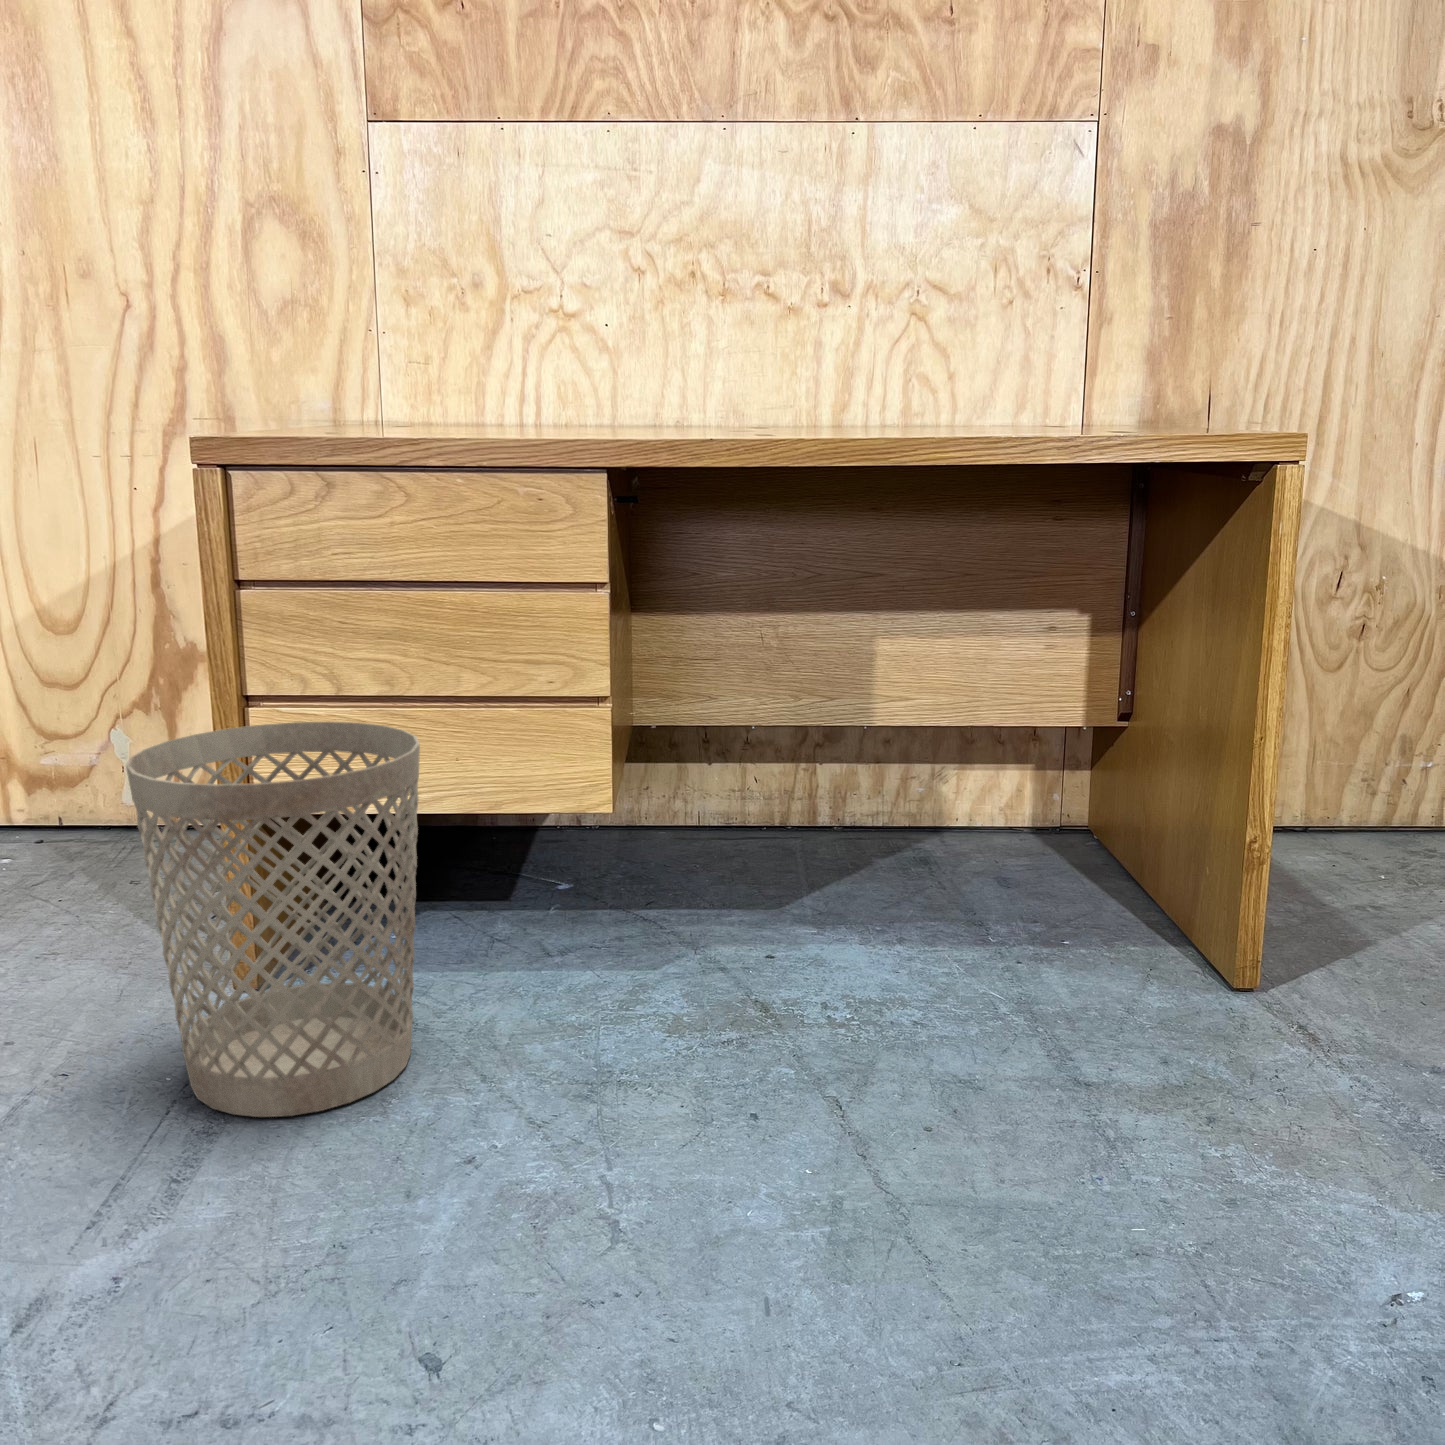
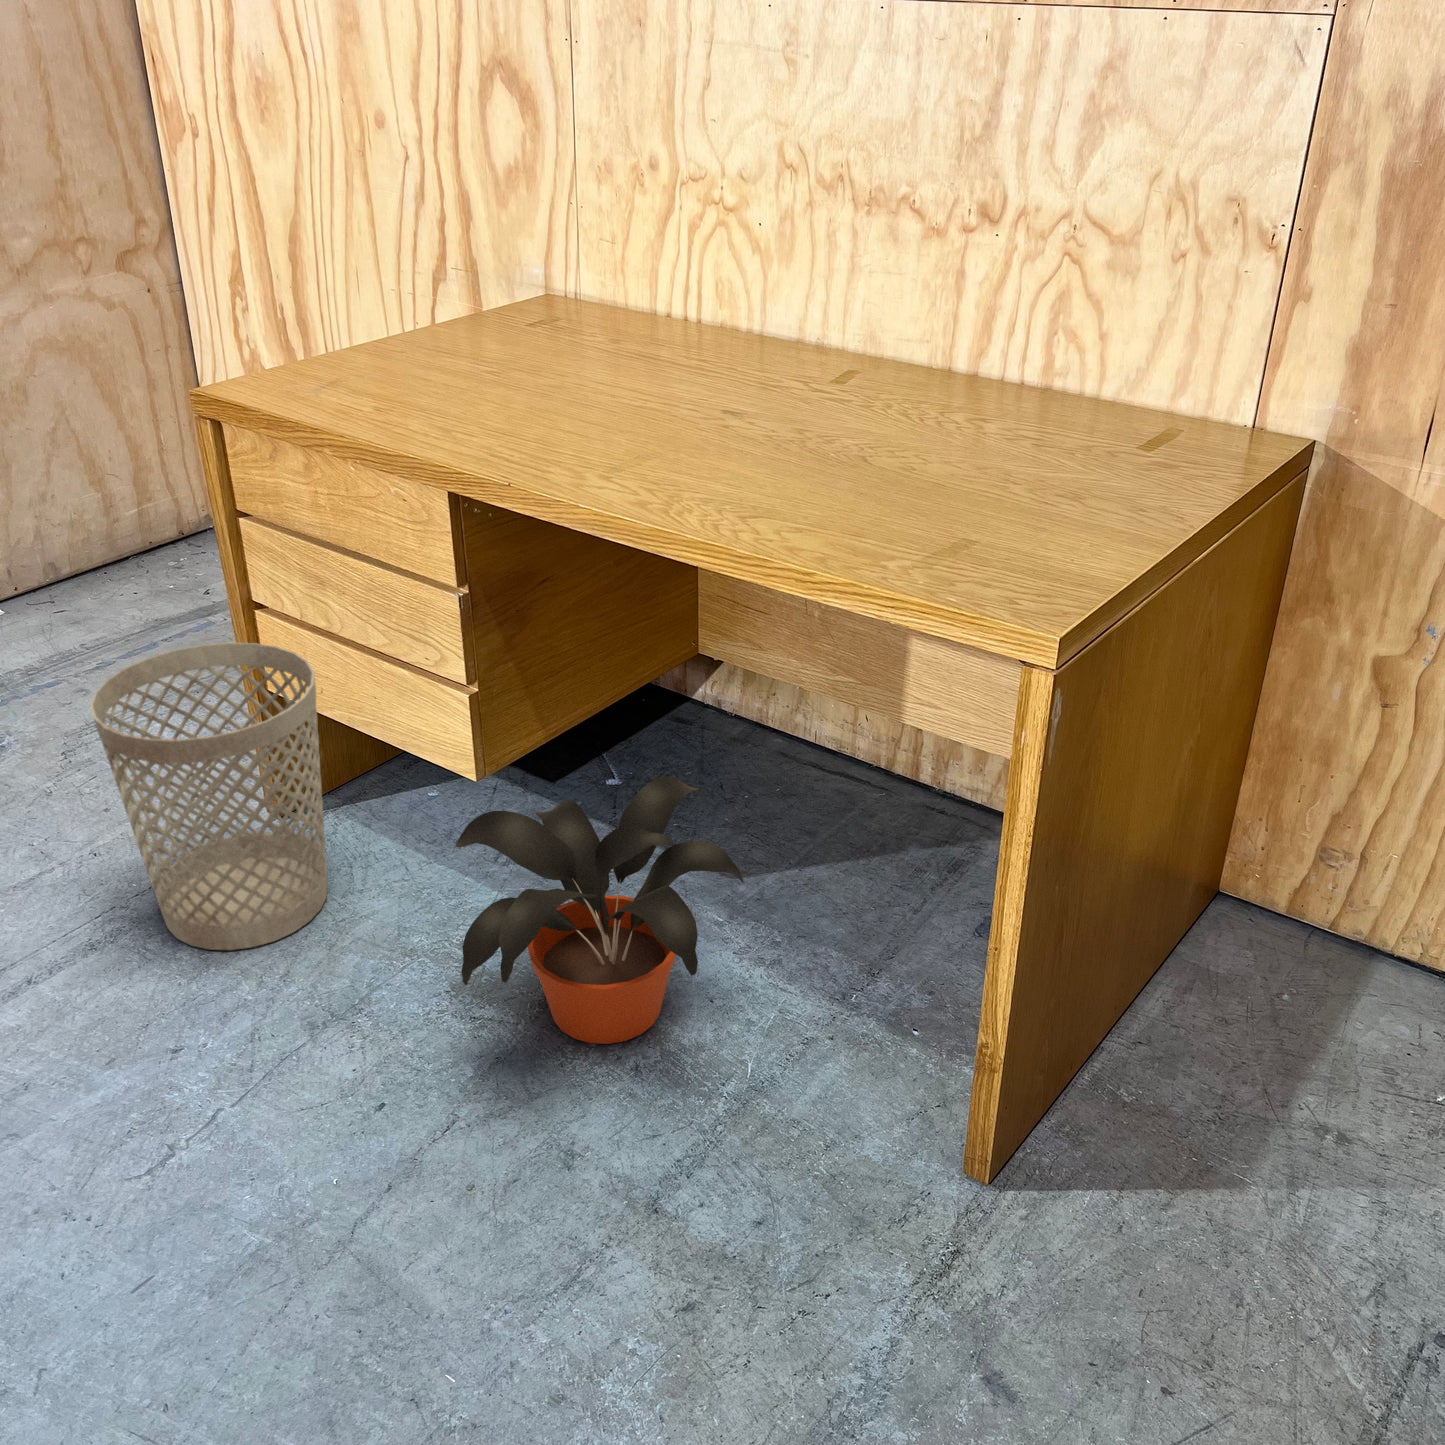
potted plant: none [650,754,989,1035] -> present [452,776,744,1044]

